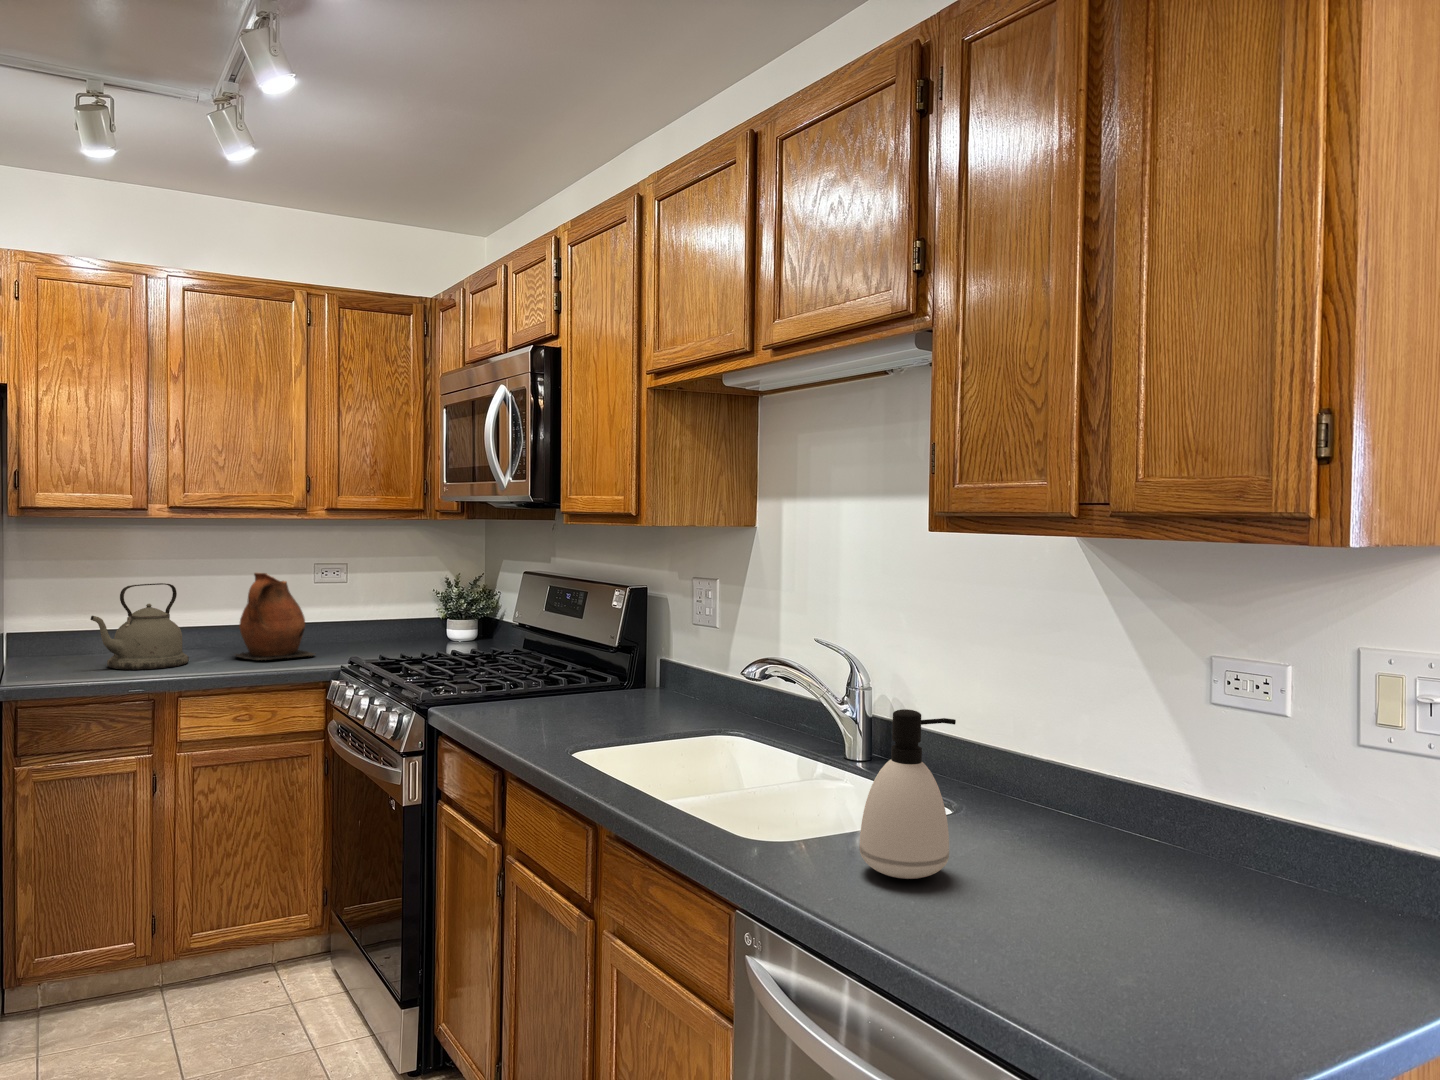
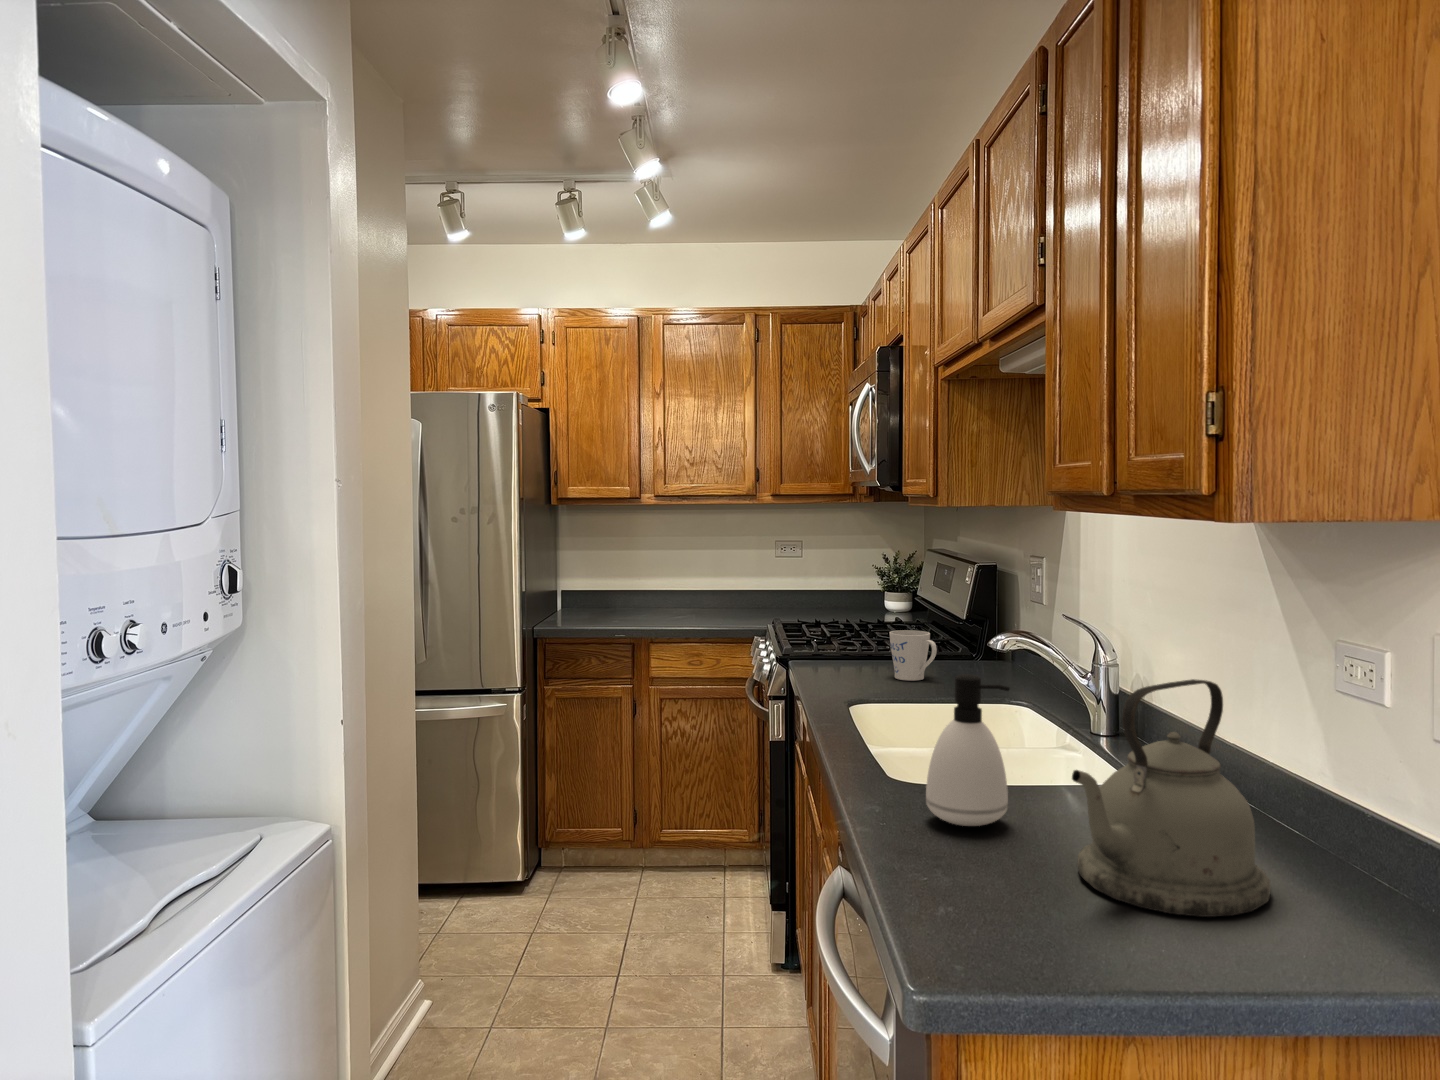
ceramic pitcher: present [236,573,316,660] -> none [698,548,760,619]
kettle: present [91,583,189,670] -> present [1072,679,1271,917]
mug: none [571,660,627,716] -> present [889,630,937,681]

